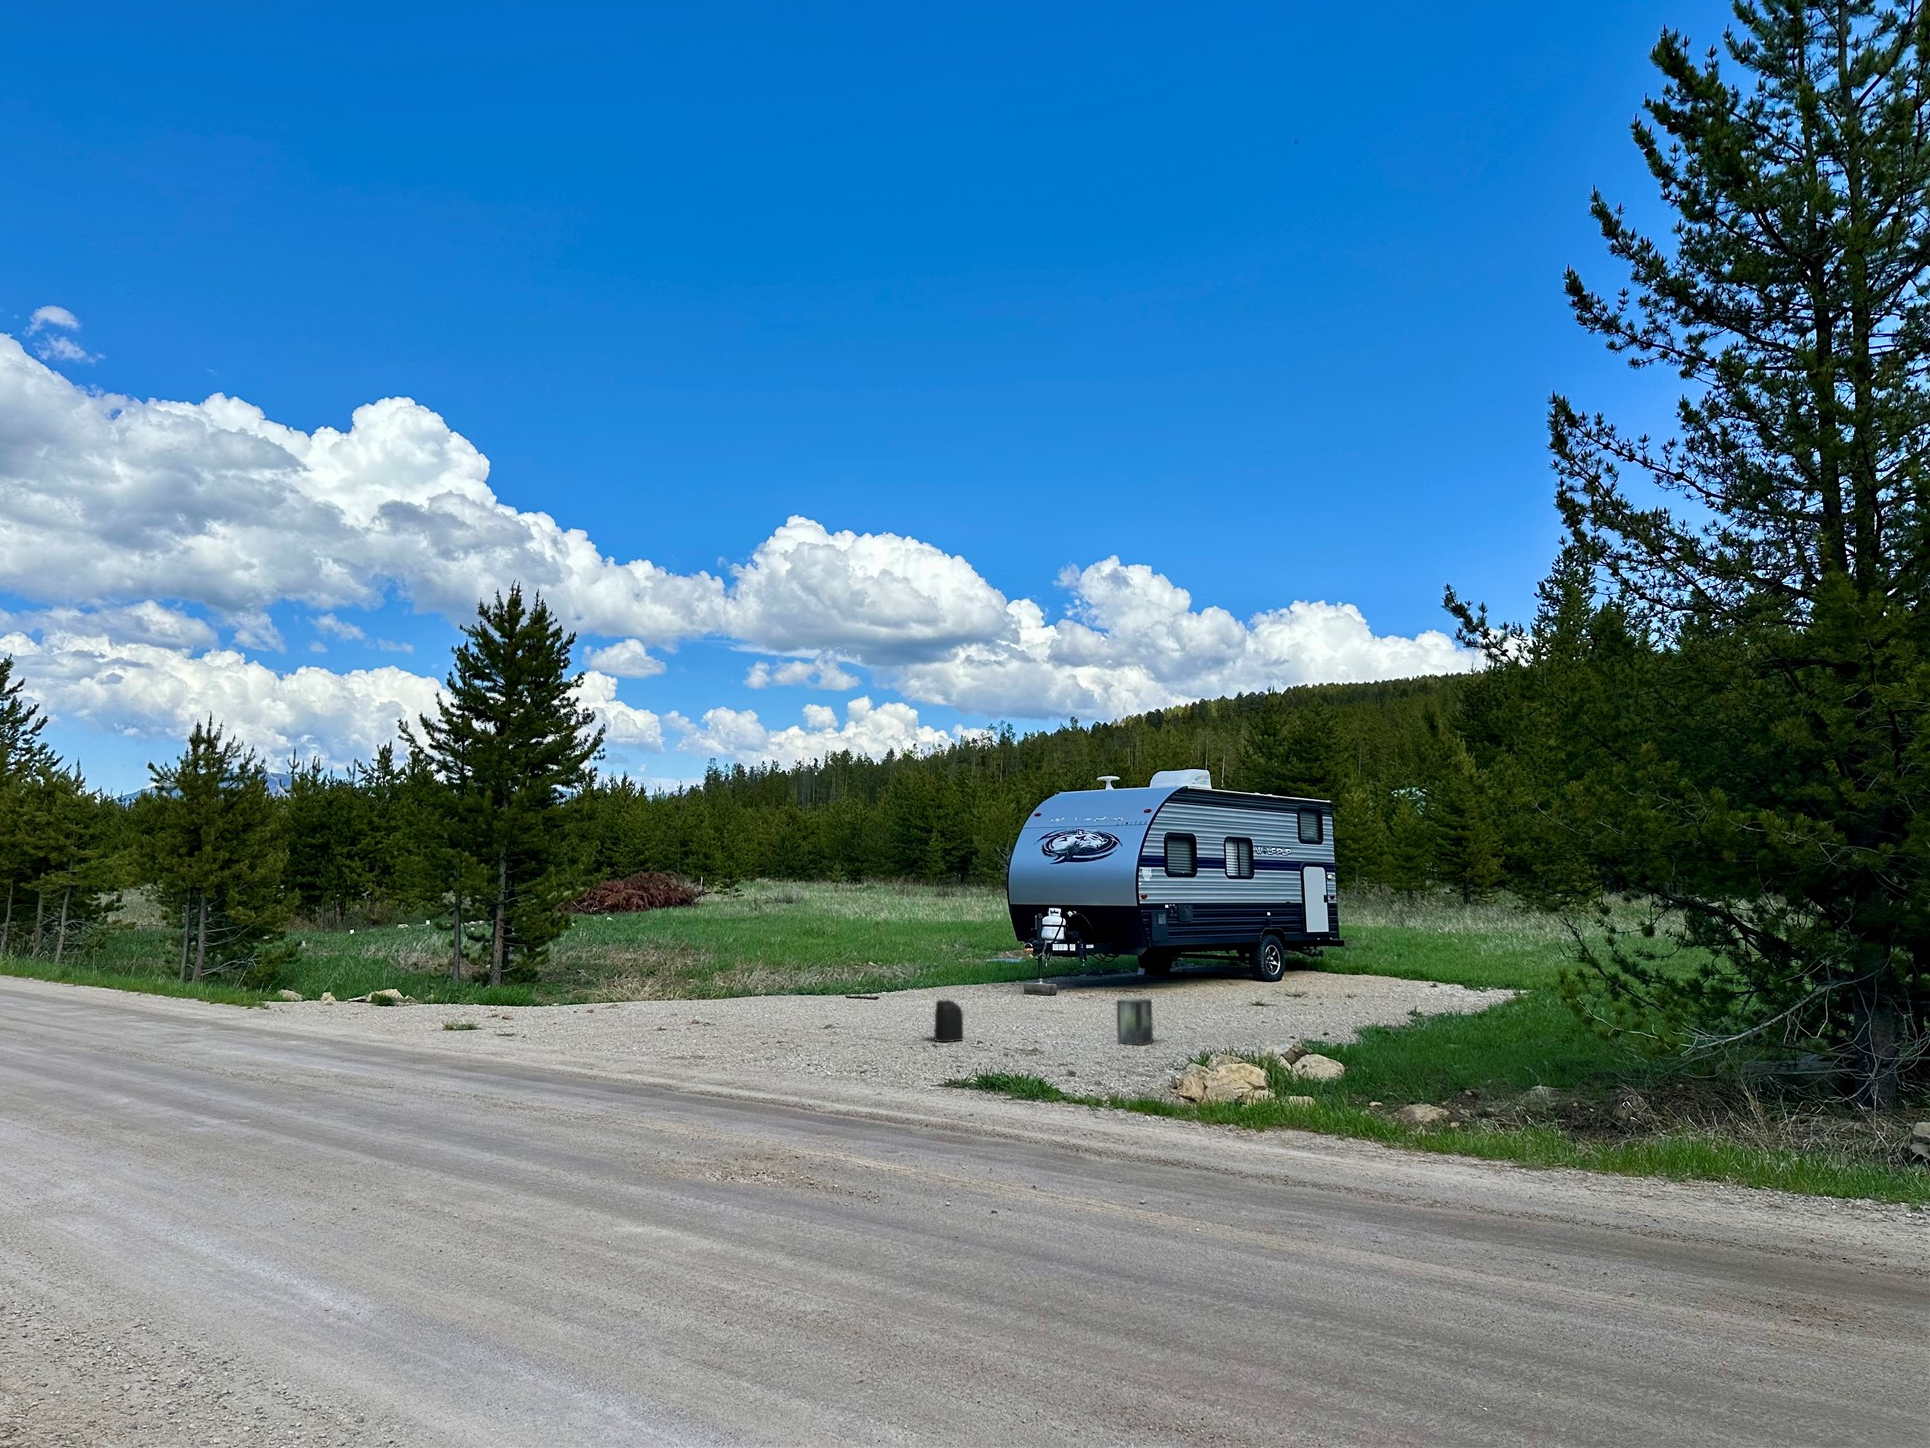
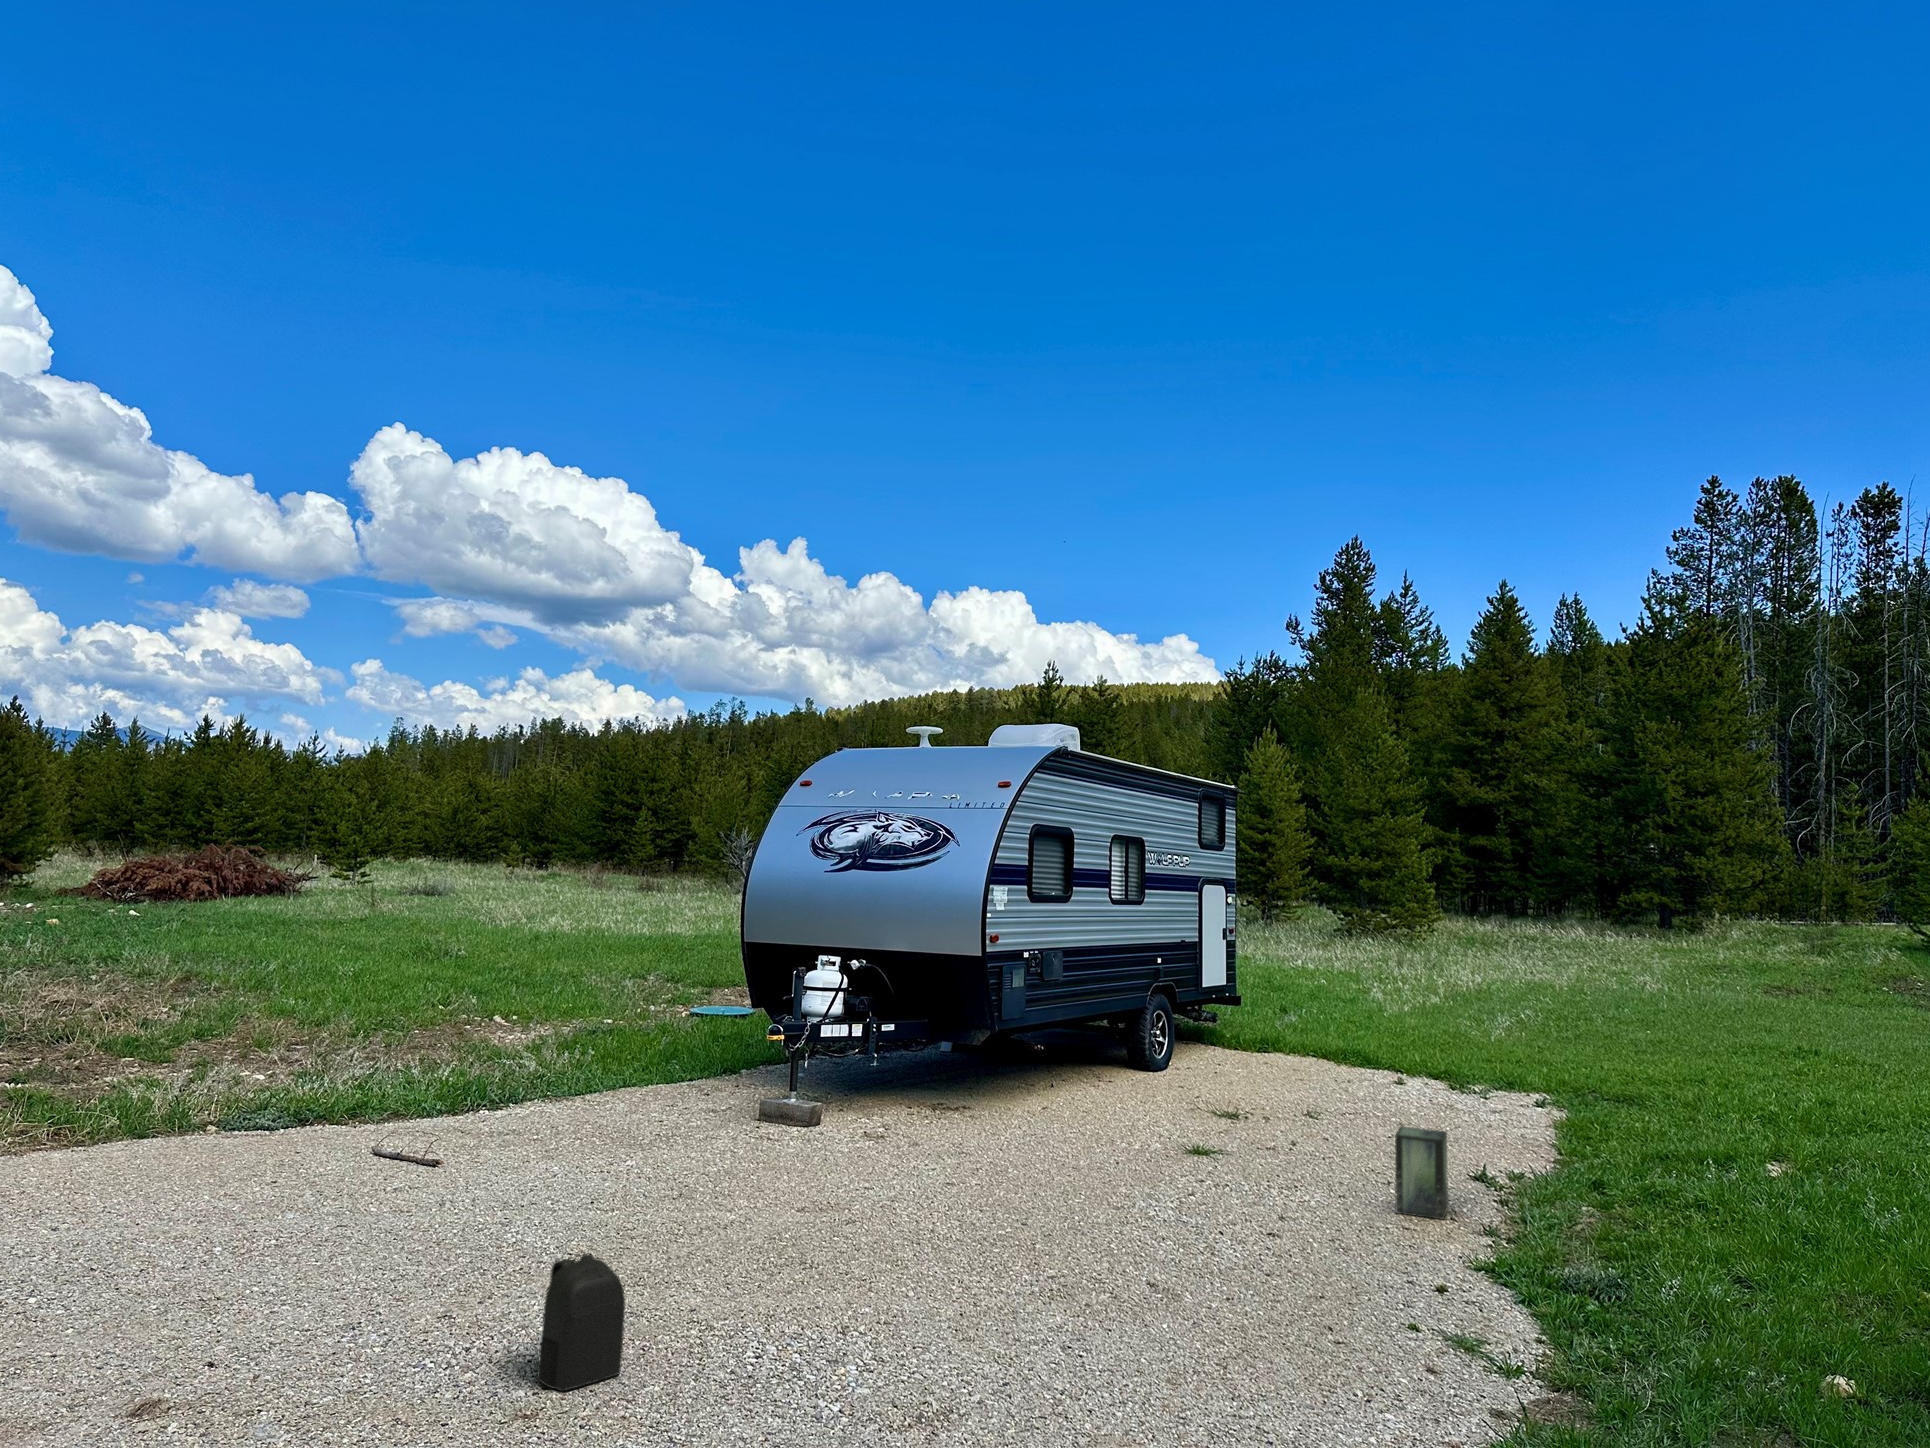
storage box: present [1117,998,1153,1045] -> present [1395,1127,1448,1219]

